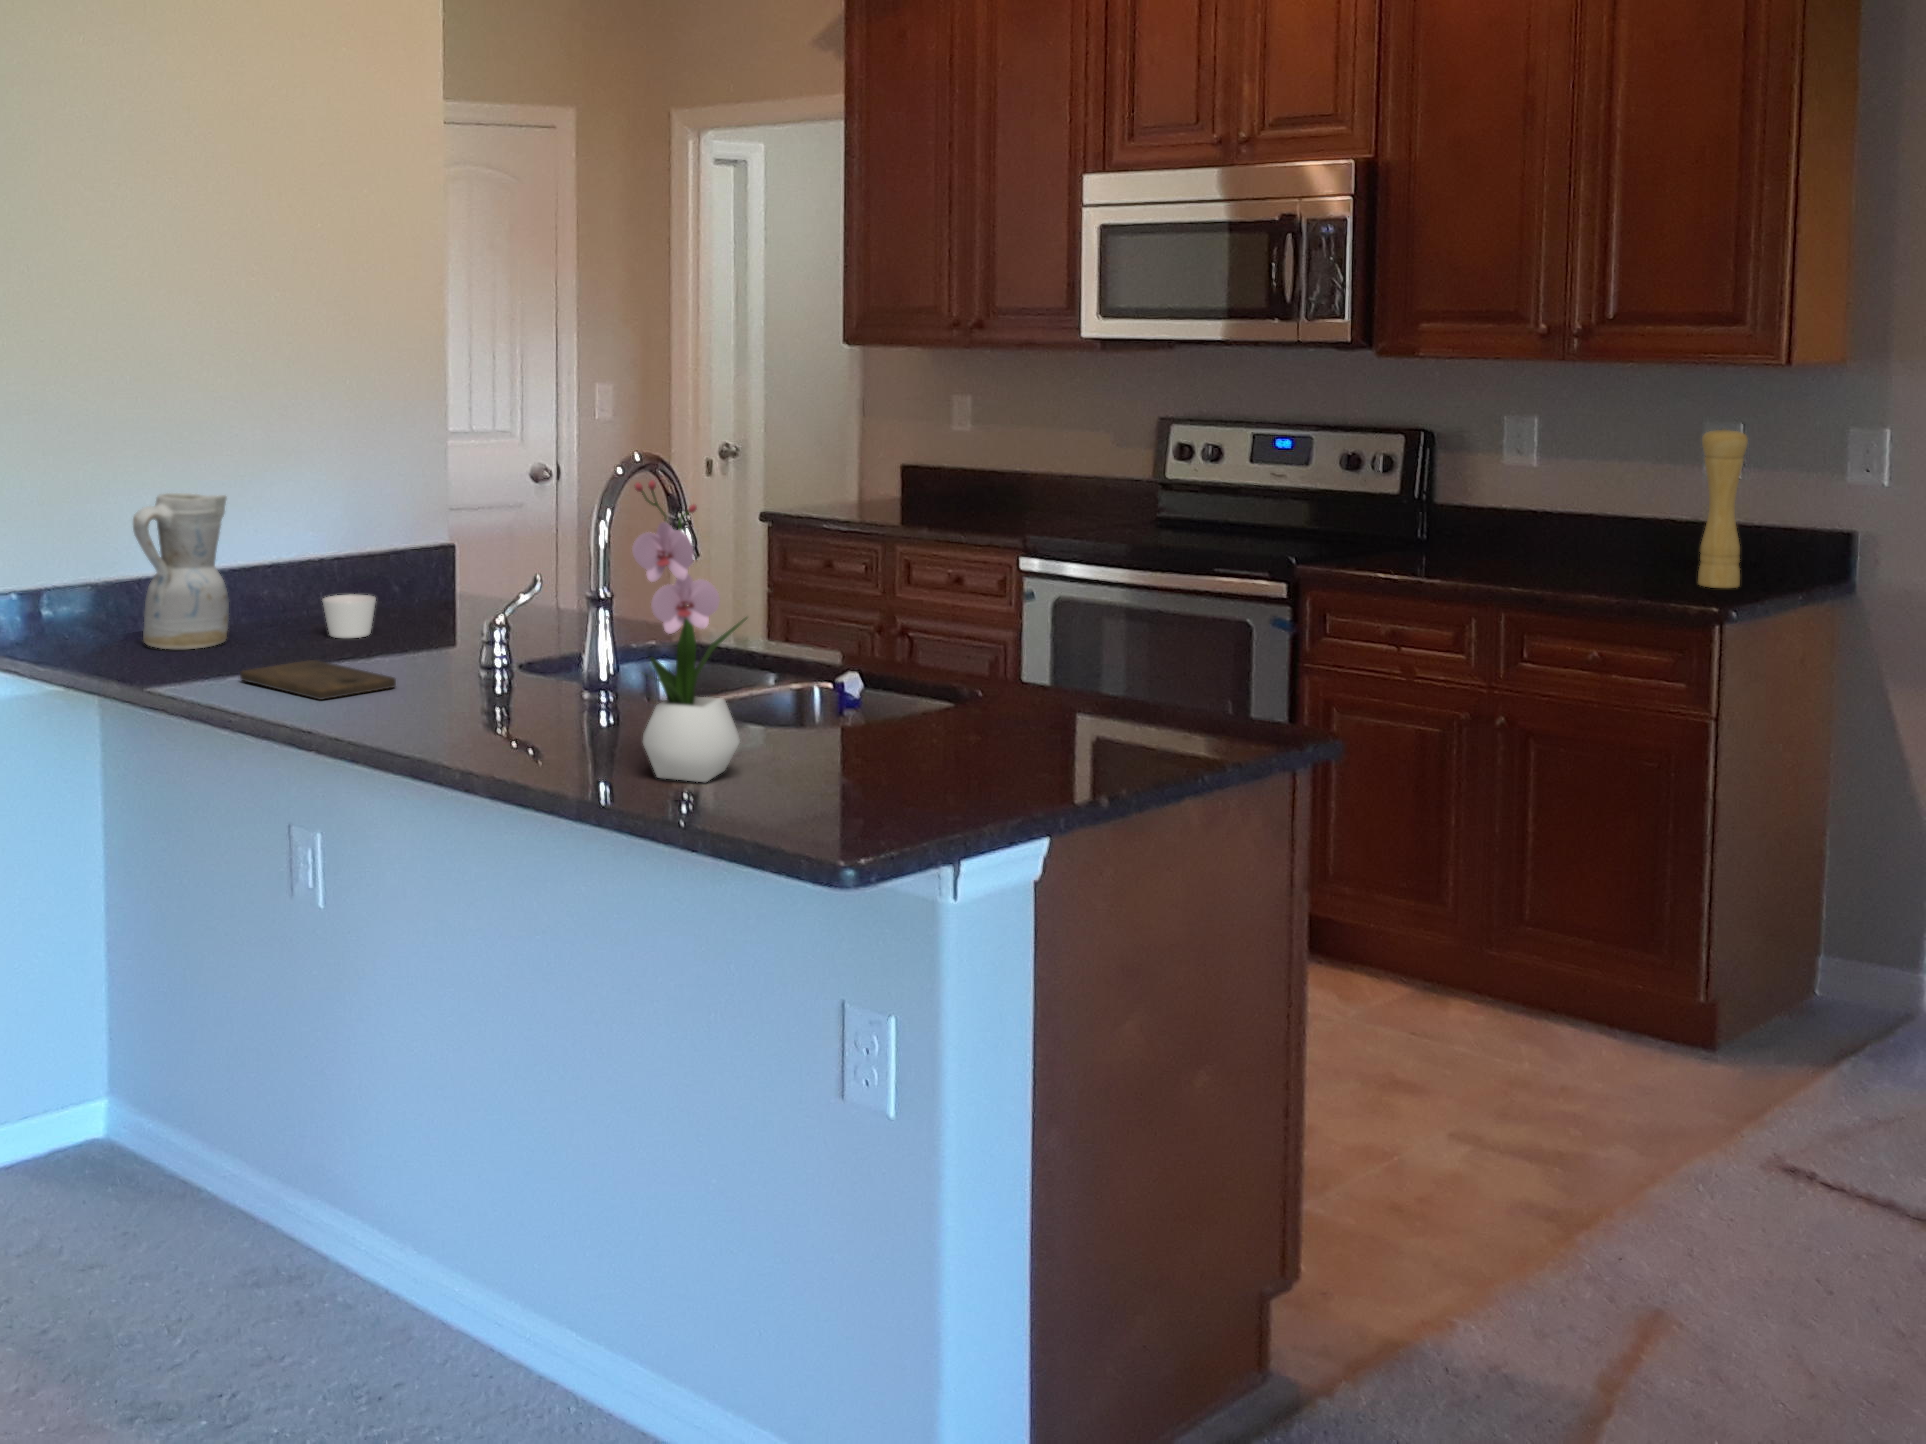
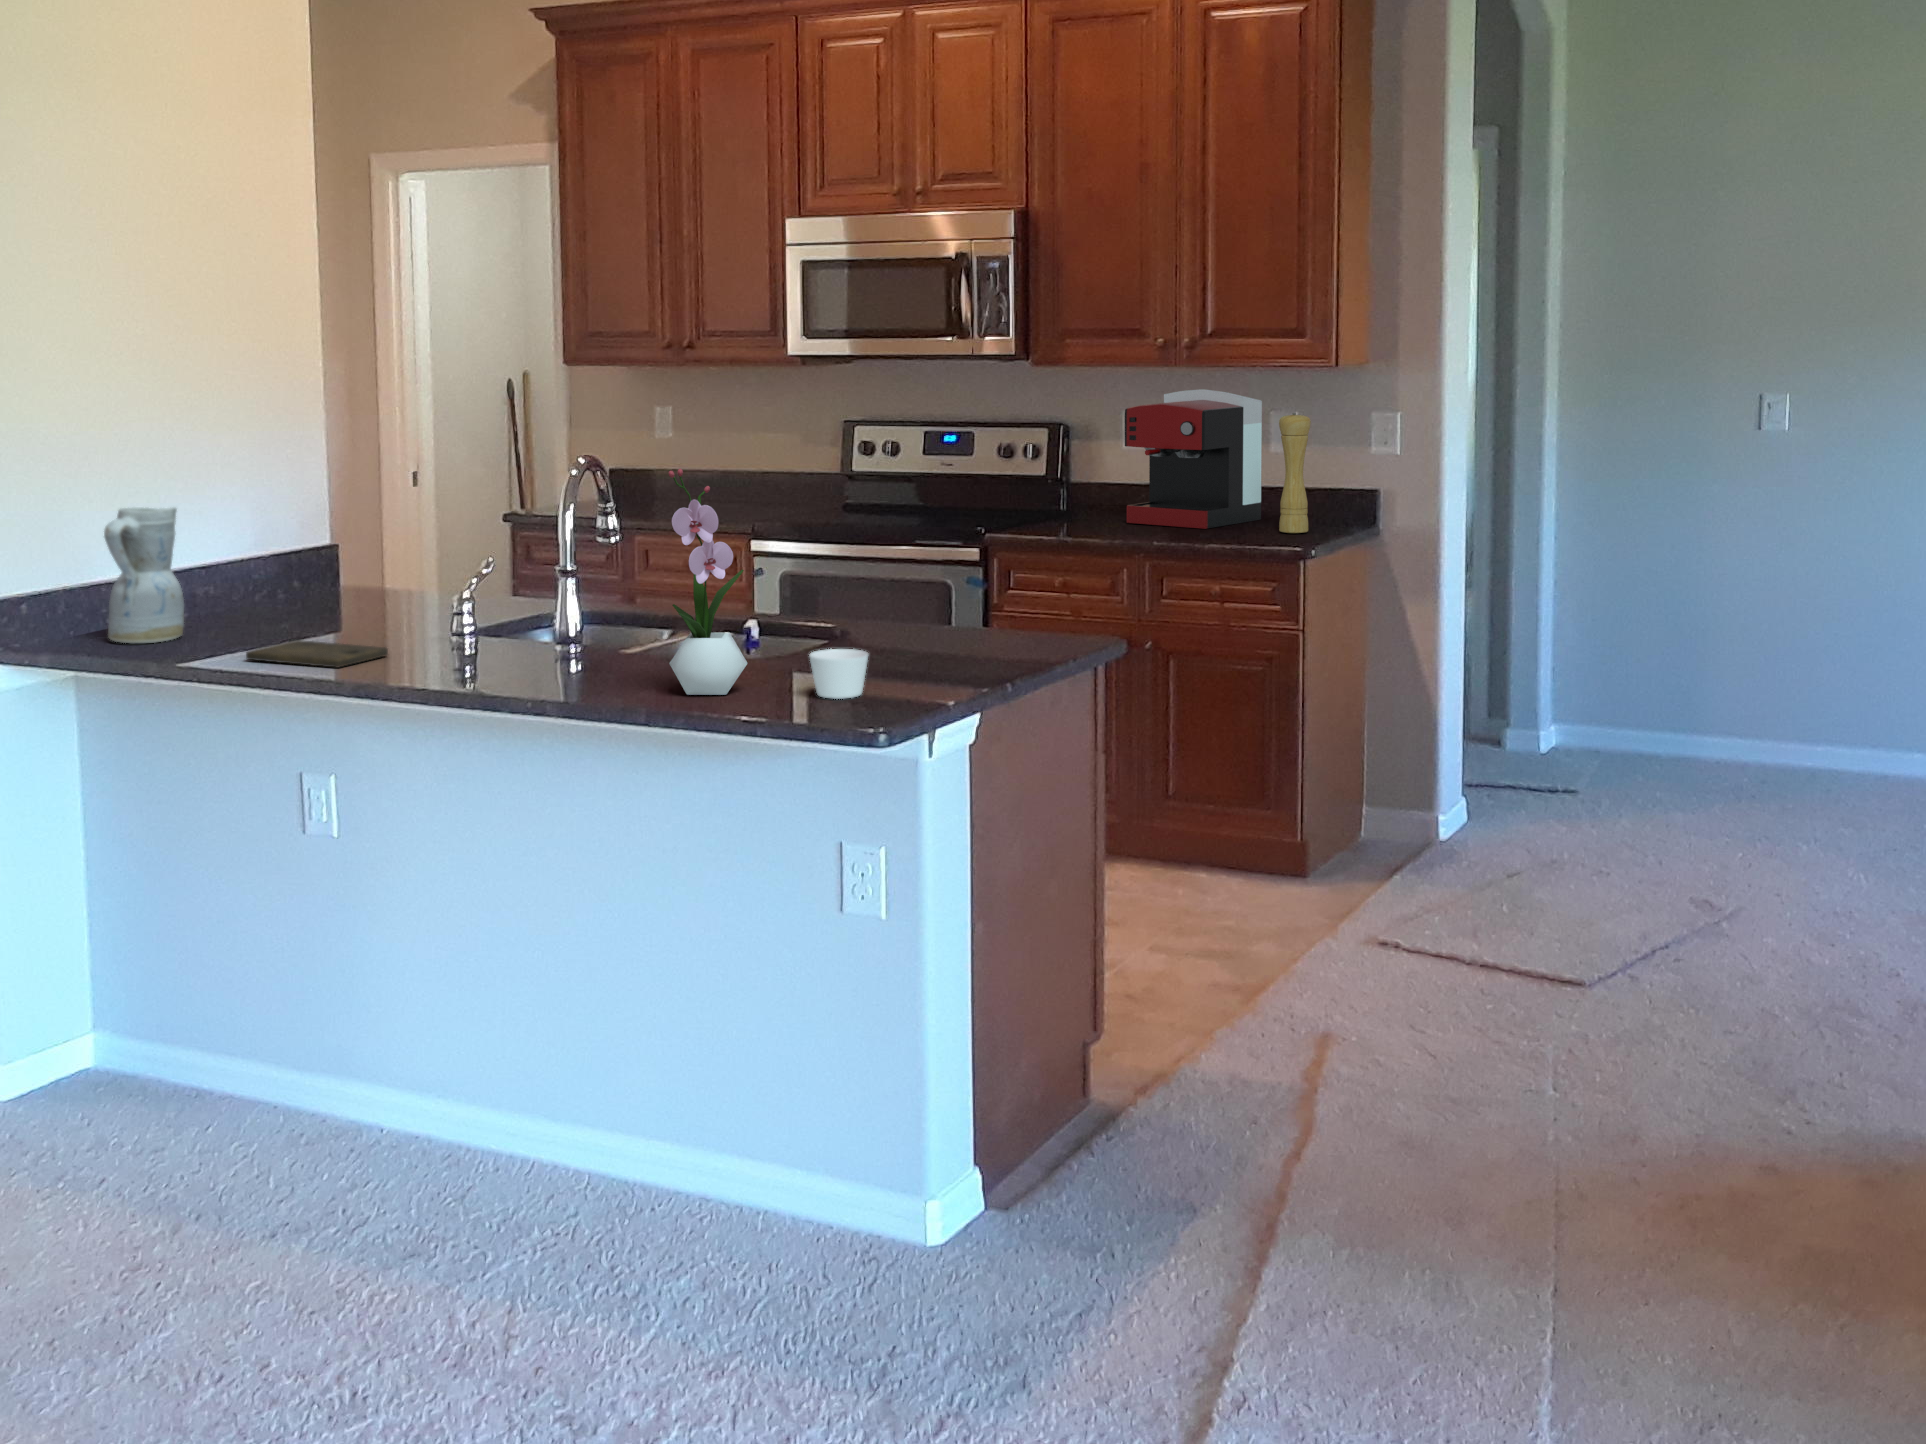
coffee maker: none [1495,392,1693,575] -> present [1125,389,1262,529]
candle: present [323,594,376,638] -> present [809,649,868,699]

